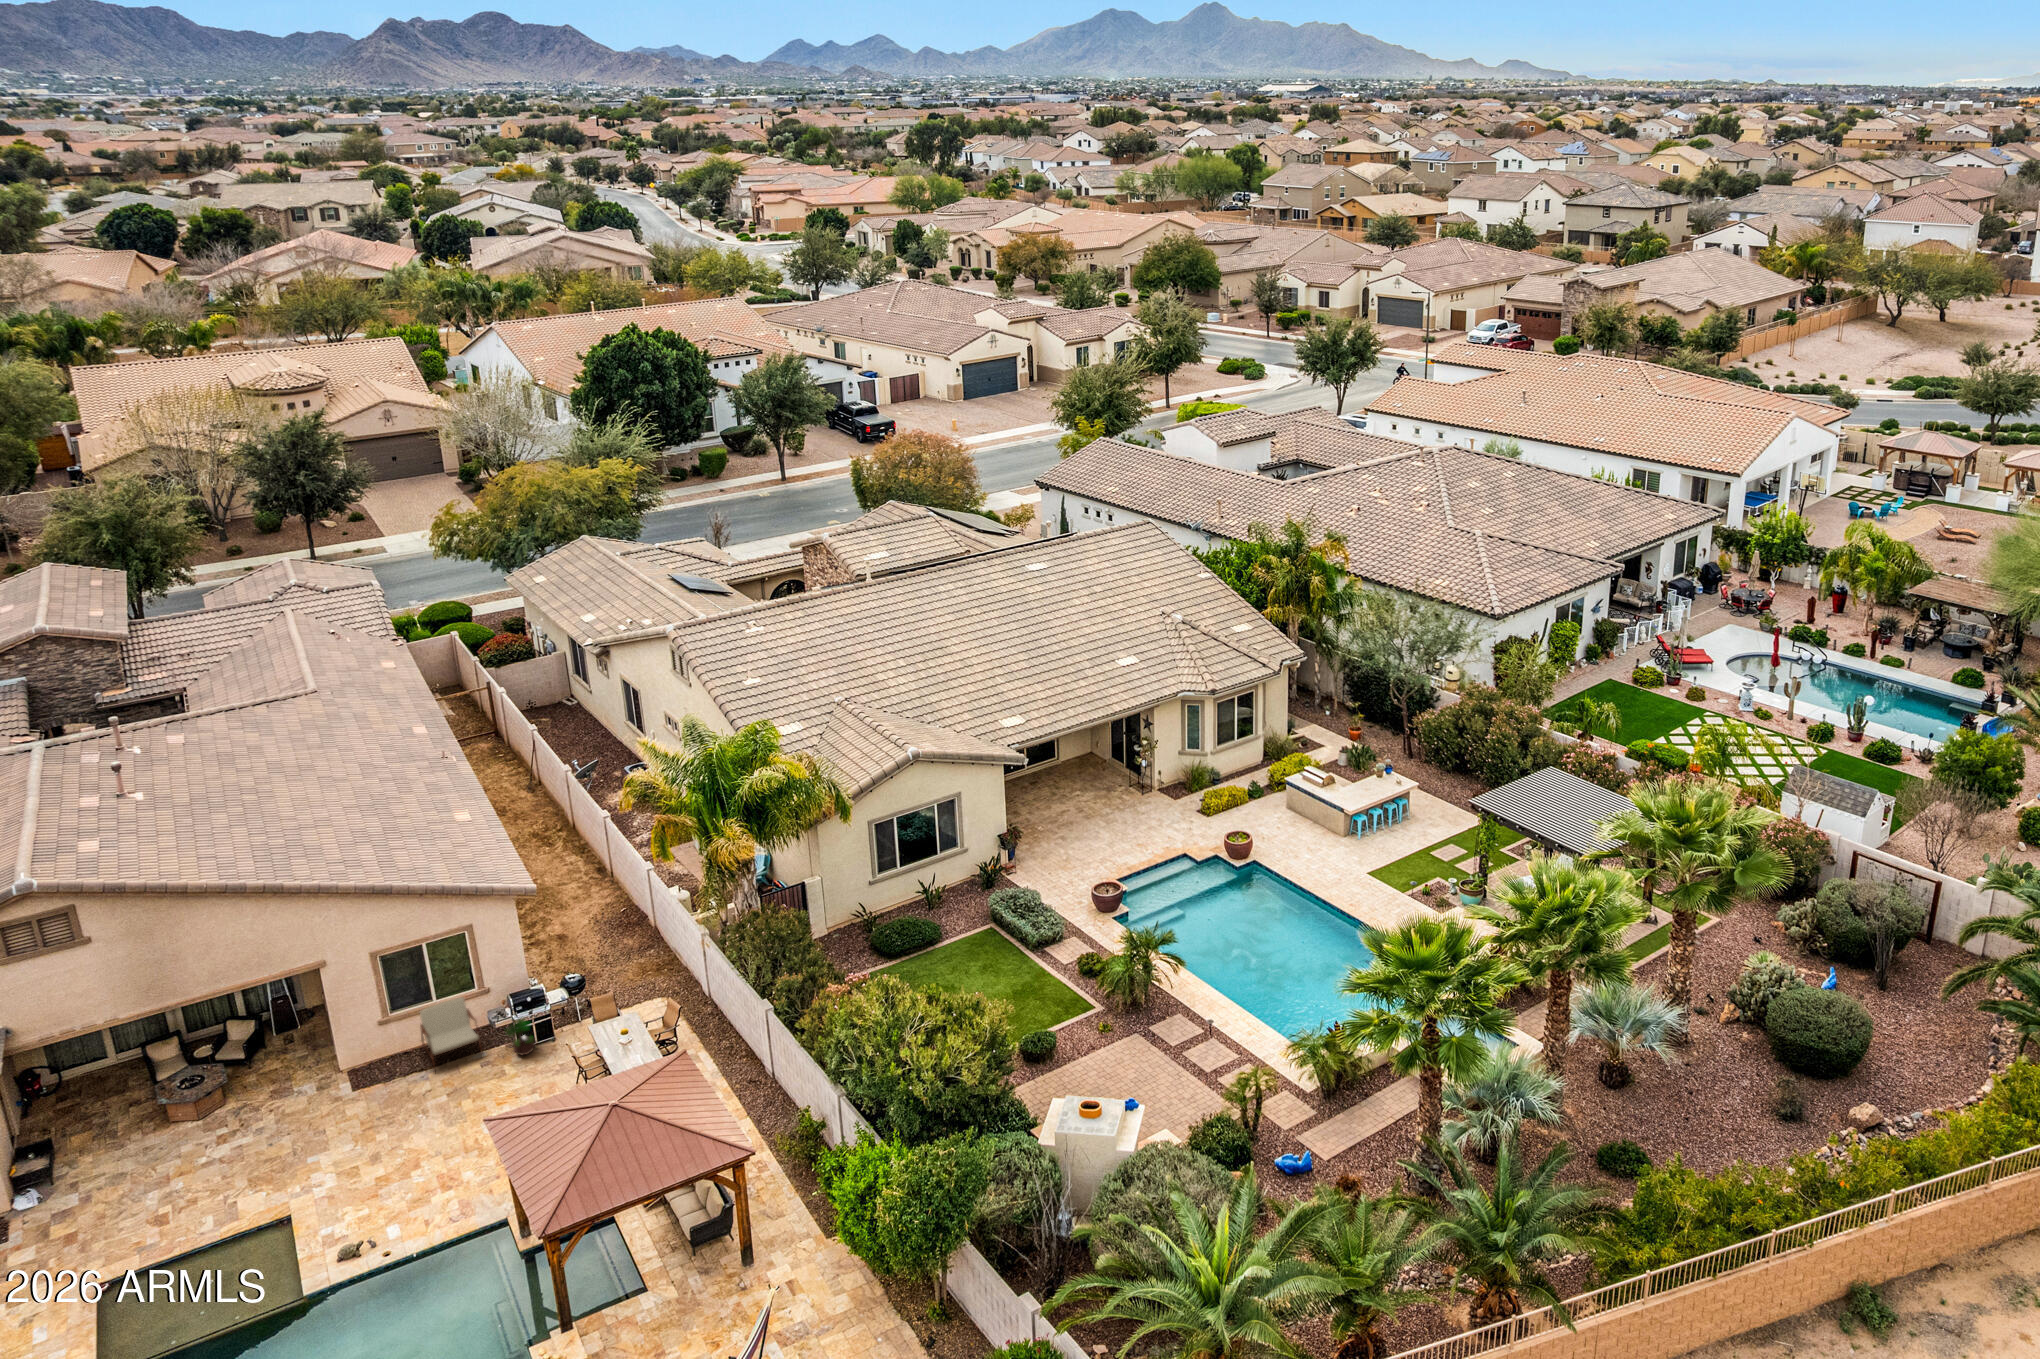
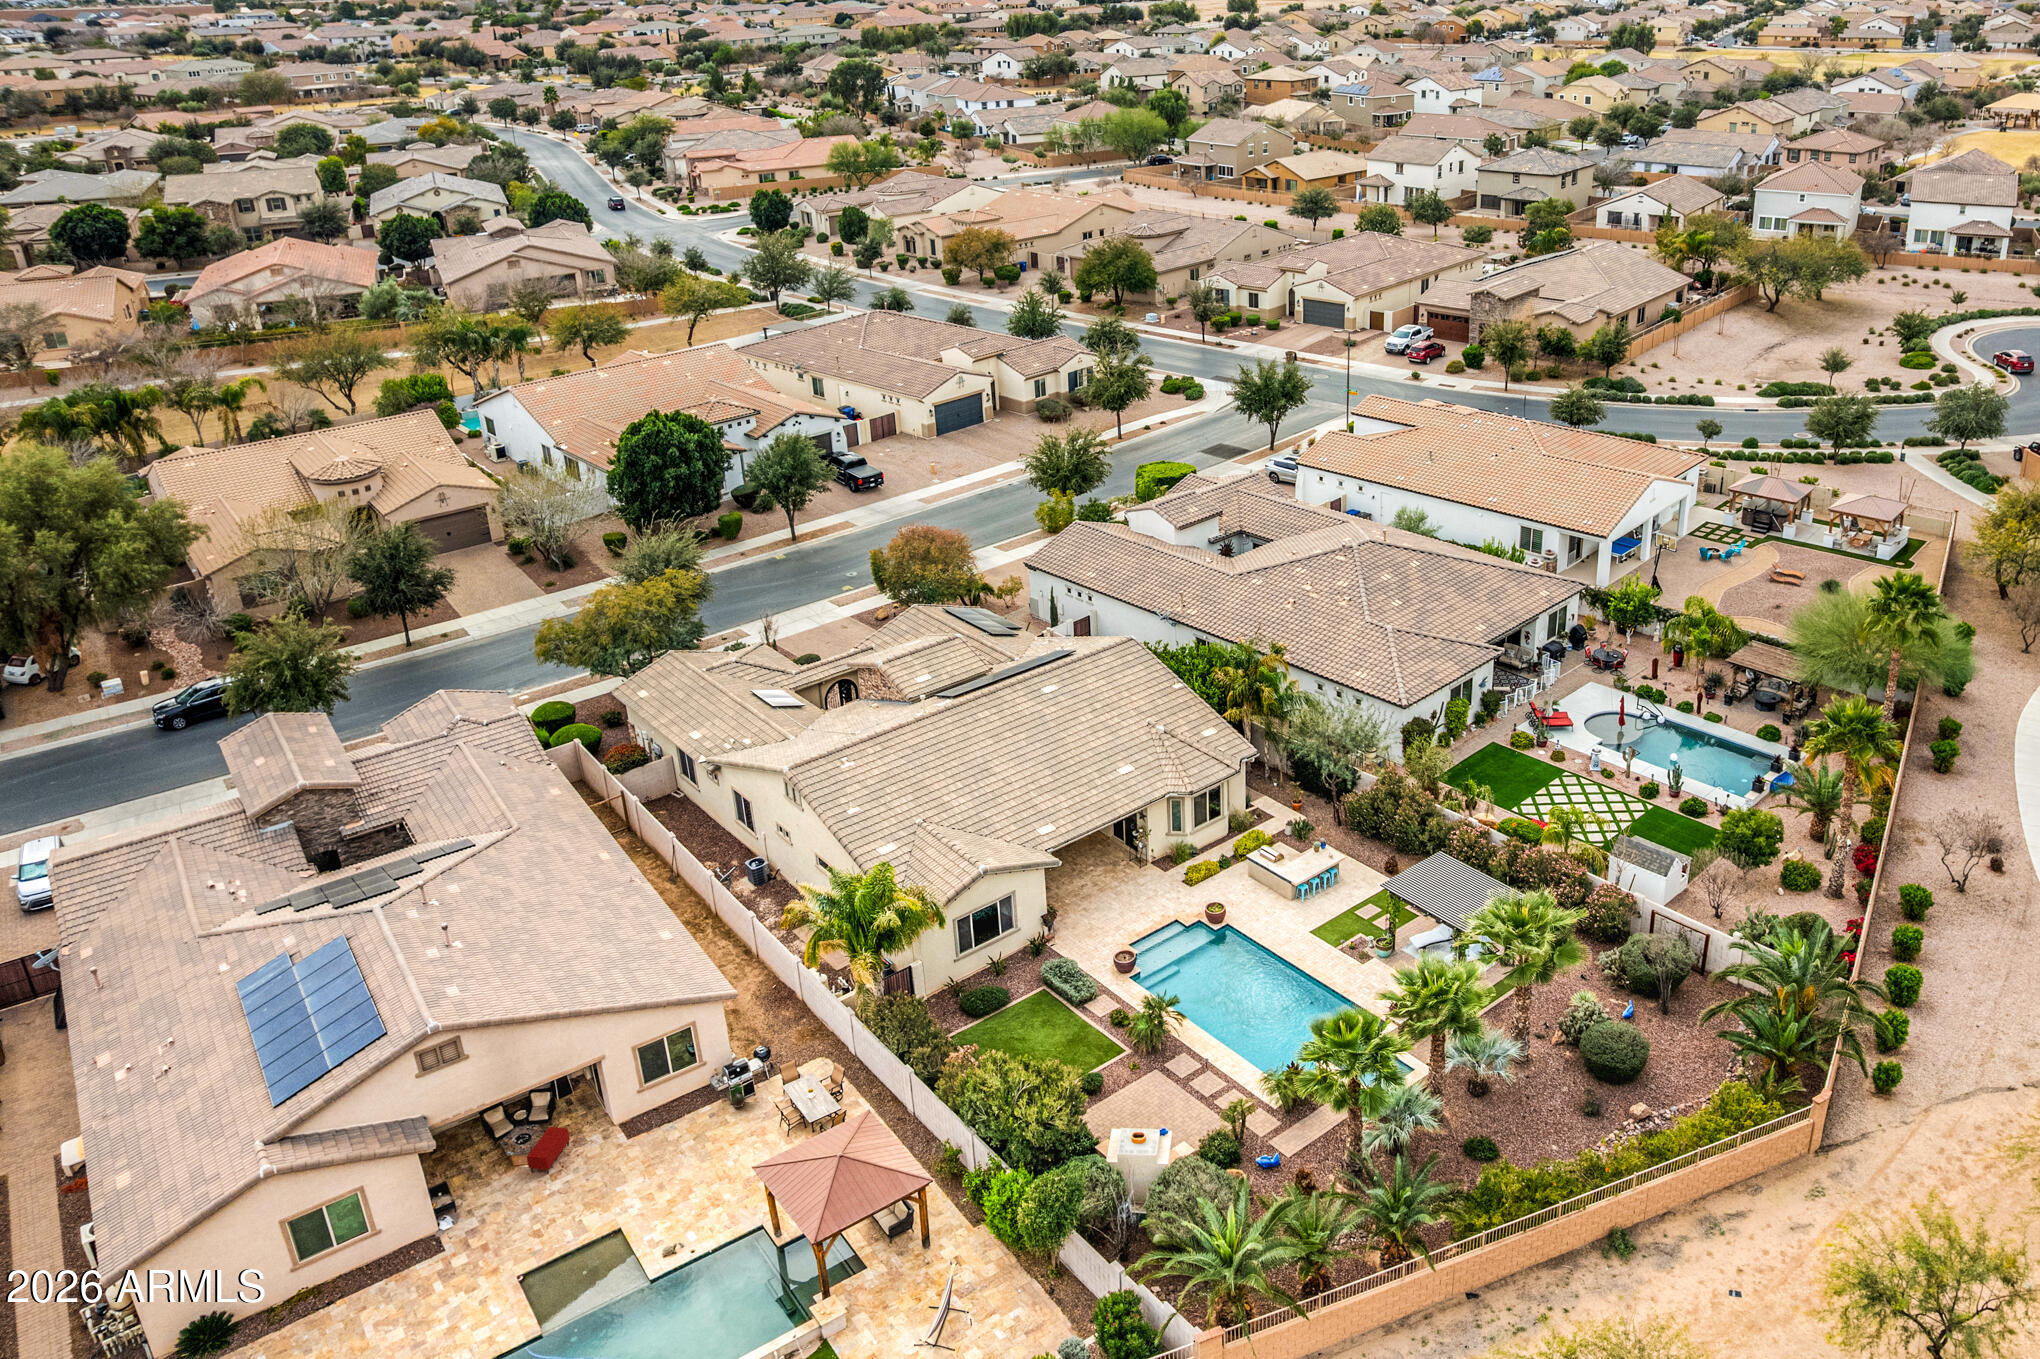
armchair: present [420,997,483,1072] -> none [665,1070,711,1125]
bench: none [183,1064,264,1130] -> present [527,1127,570,1174]

